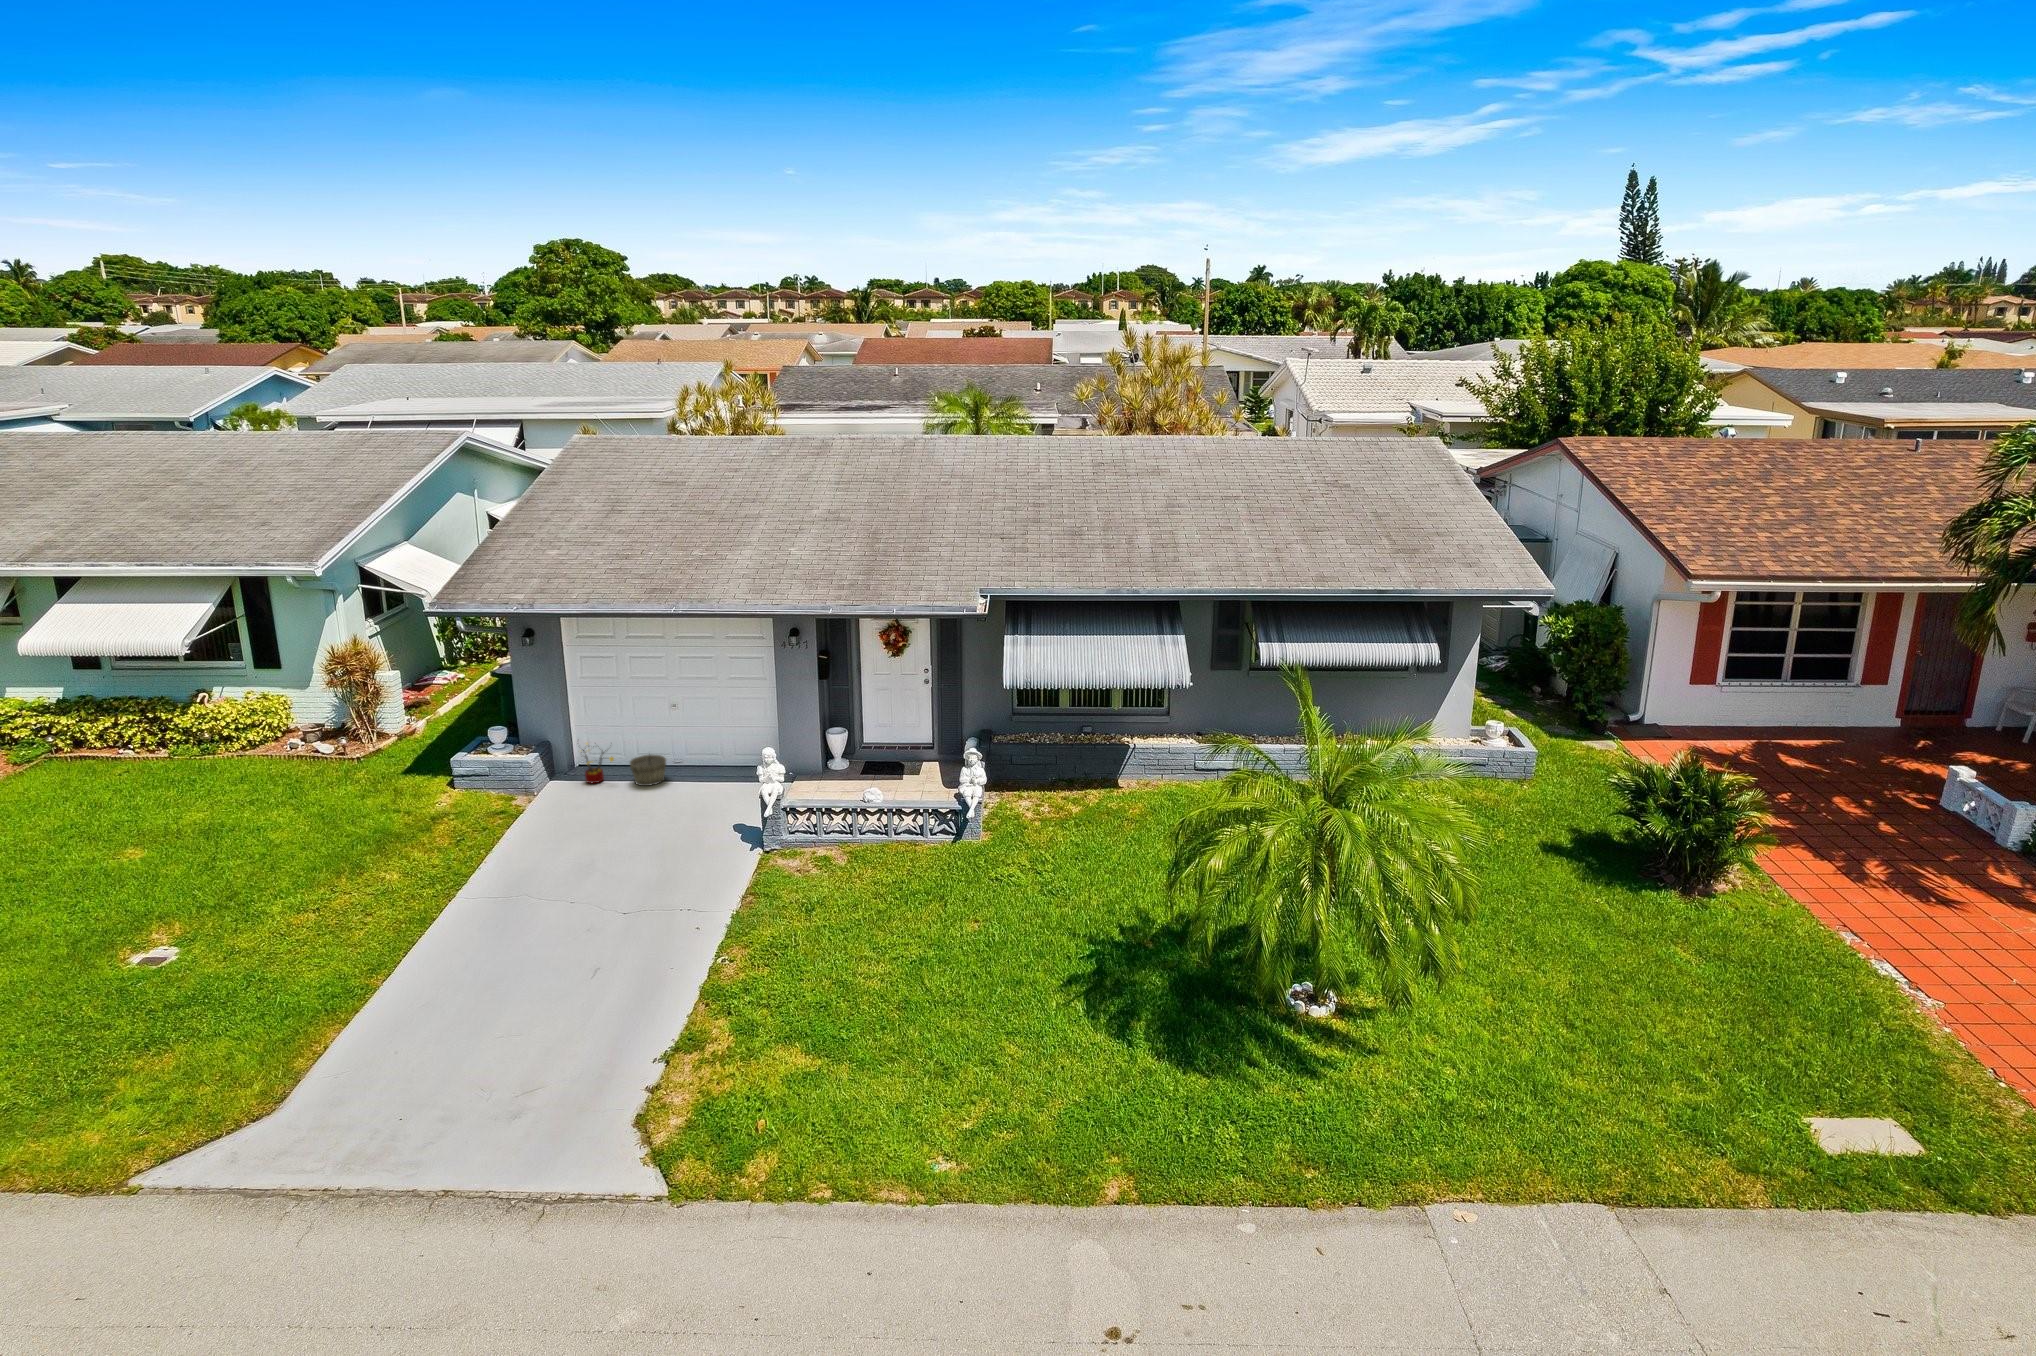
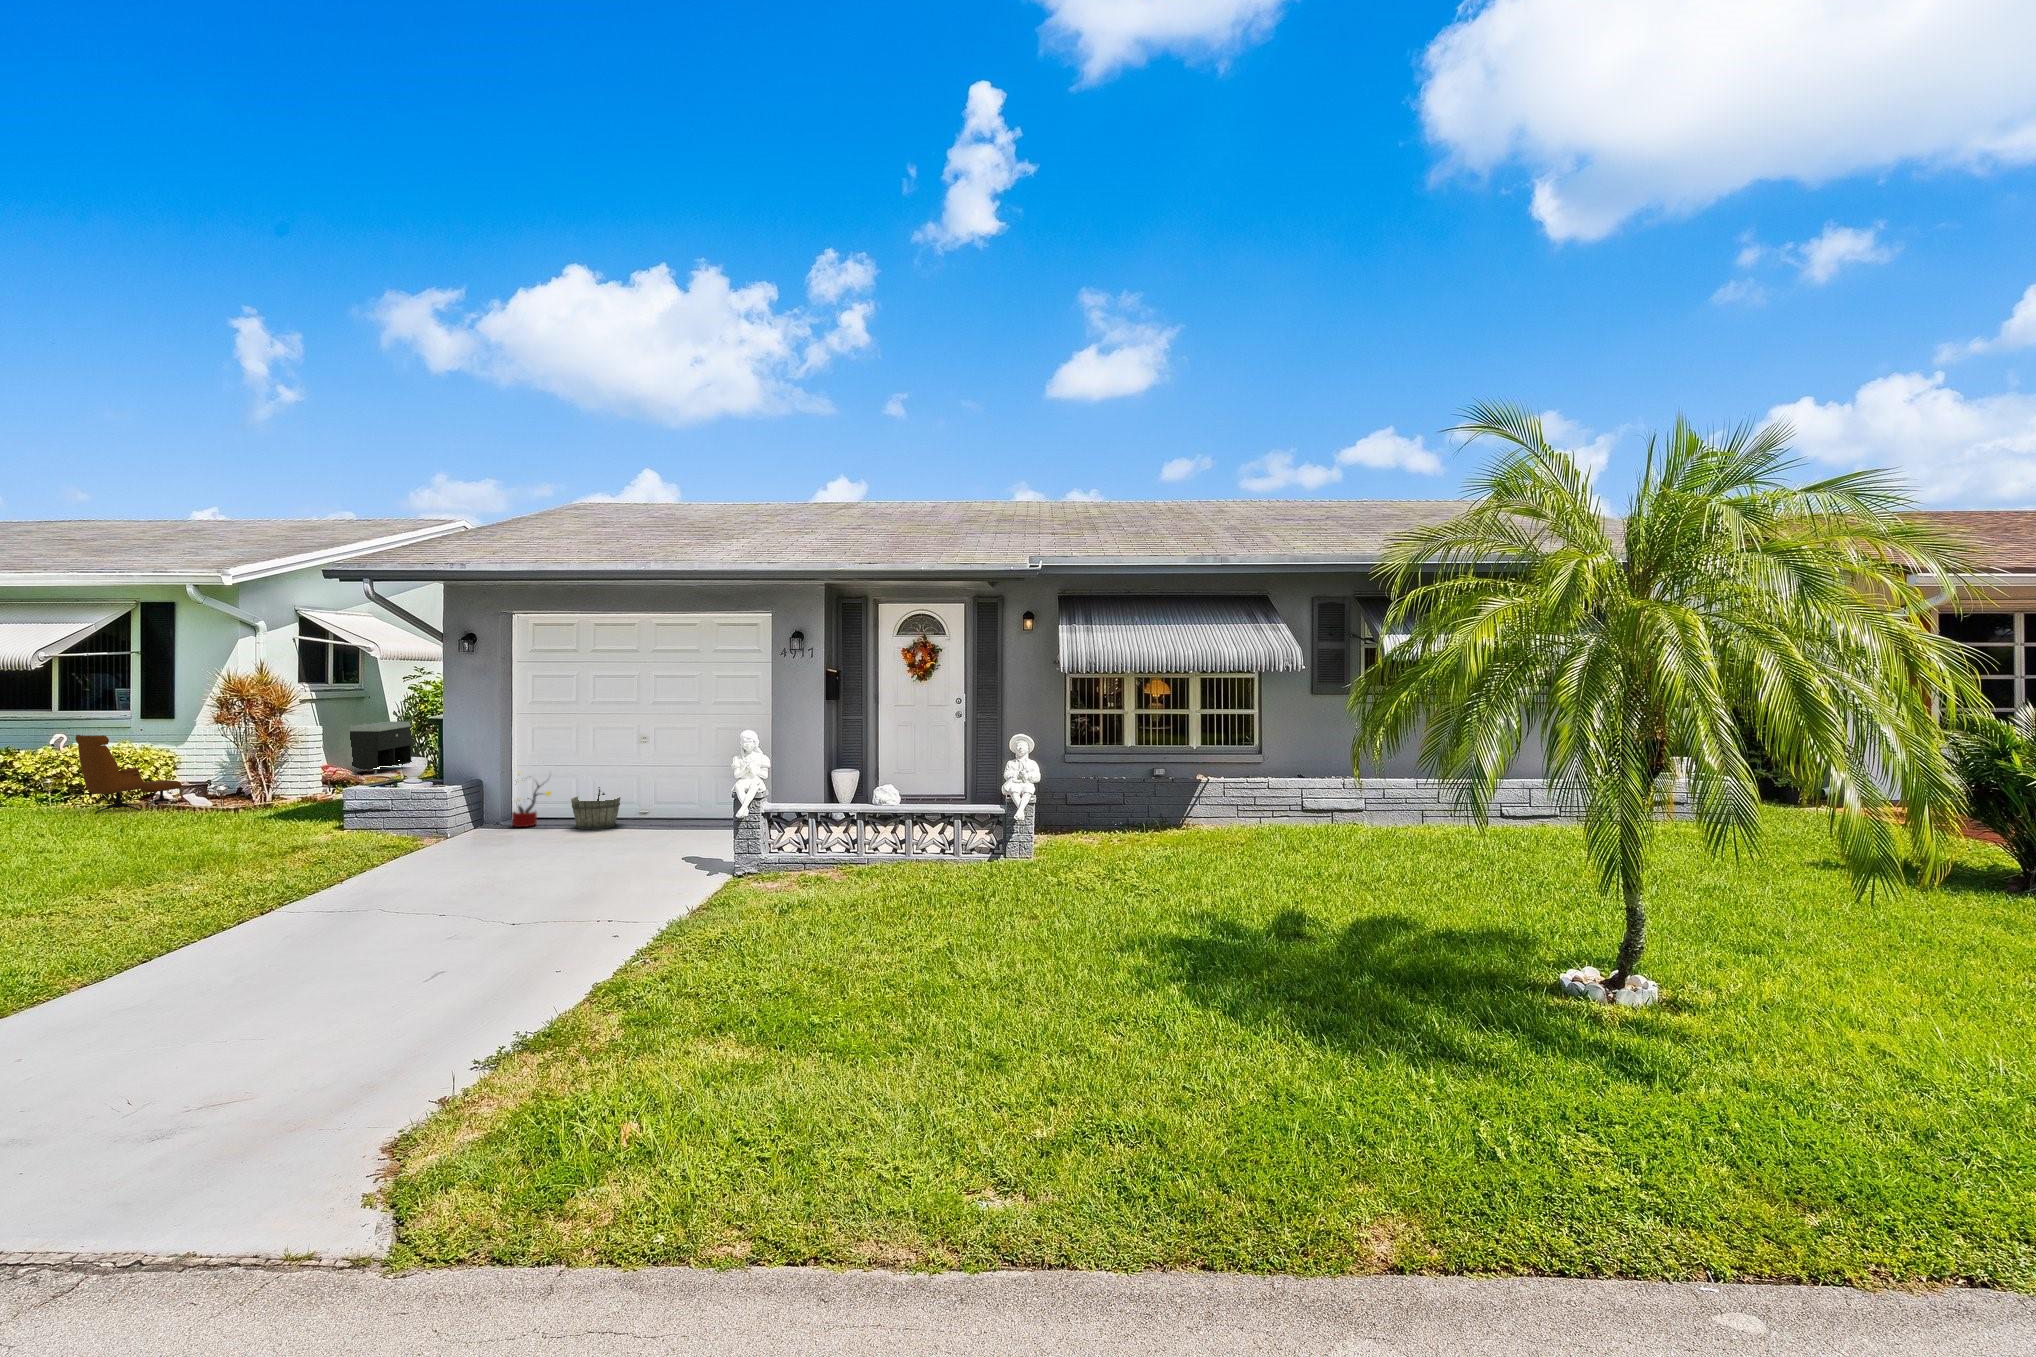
storage bench: none [409,638,466,689] -> present [350,721,412,774]
lounge chair: none [227,706,306,764] -> present [76,735,182,814]

